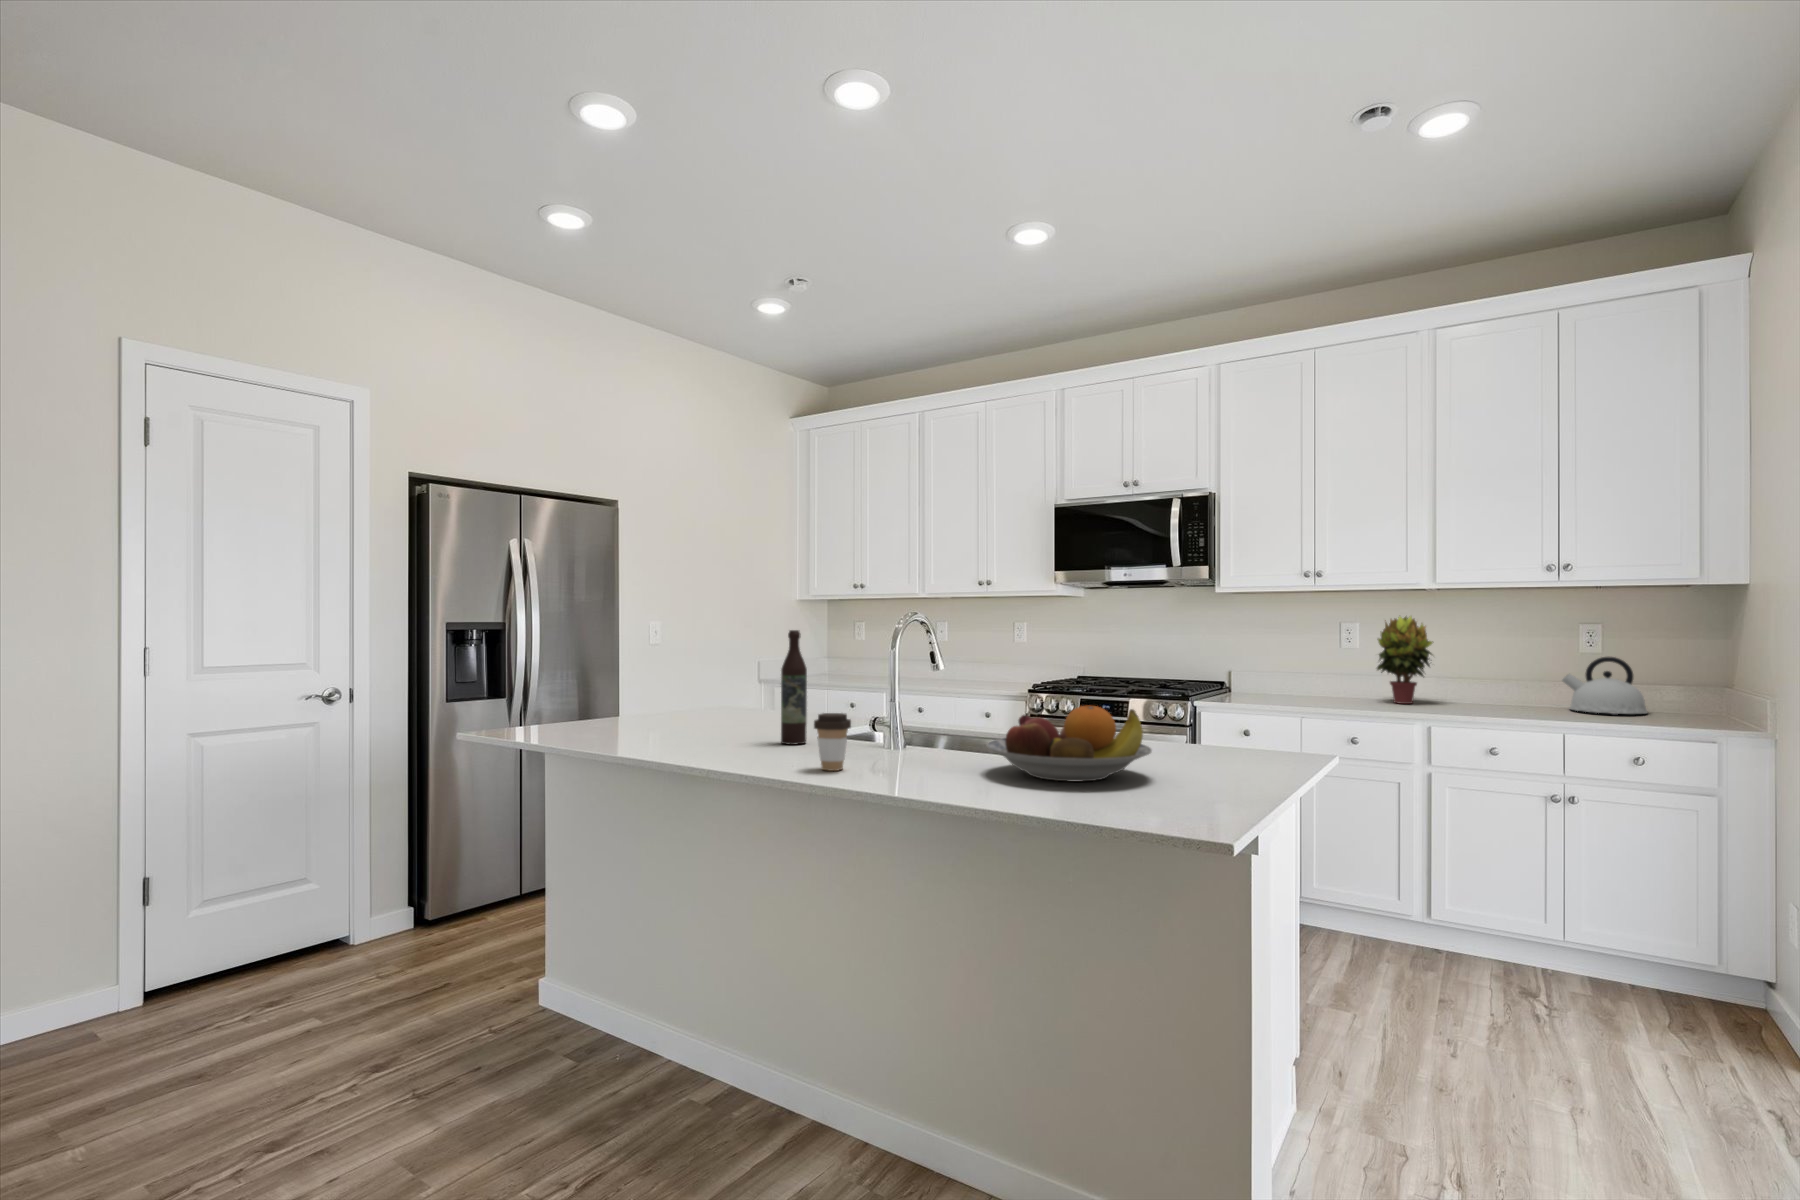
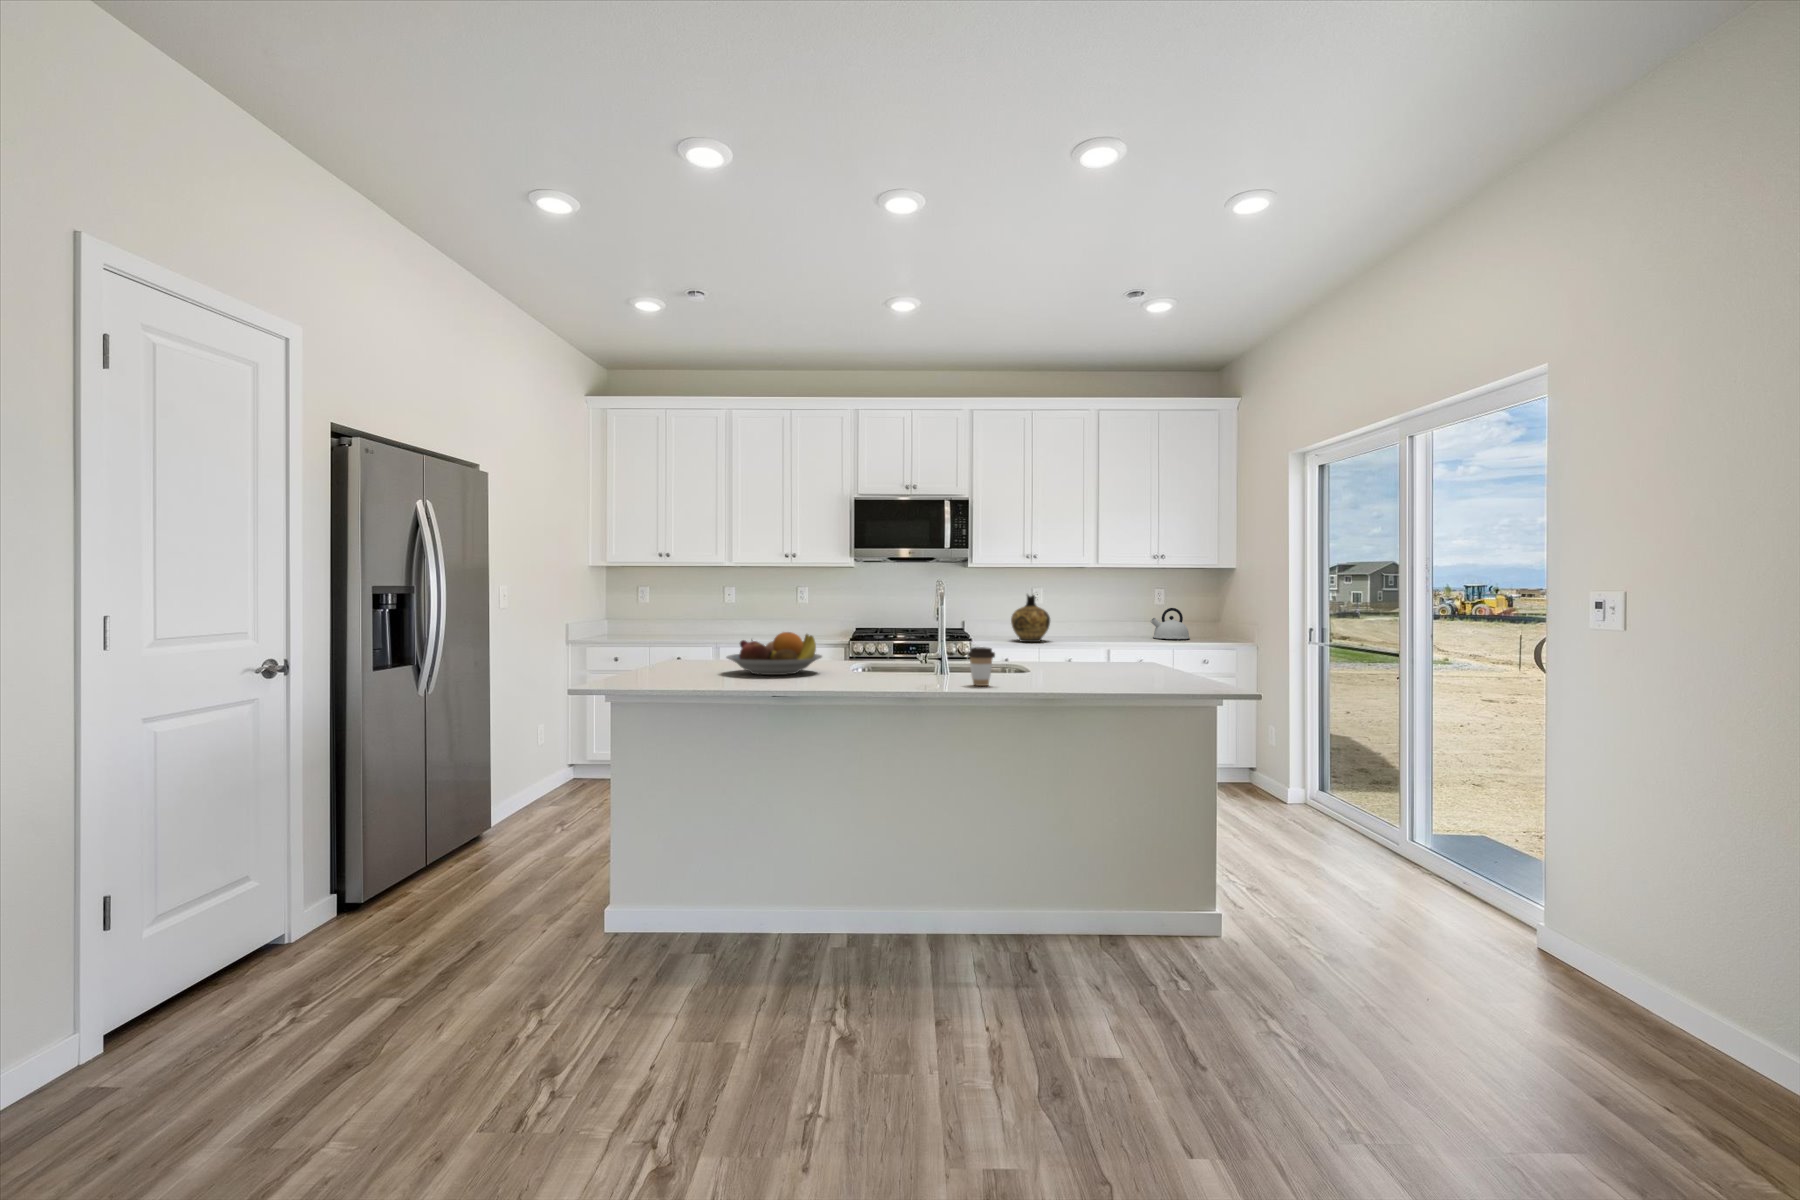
potted plant: present [1377,616,1433,704] -> none [1056,585,1093,639]
wine bottle: present [781,630,807,745] -> none [869,592,888,677]
ceramic jug: none [1280,630,1346,705] -> present [1011,595,1050,642]
fruit bowl: present [987,706,1152,782] -> present [727,632,822,675]

